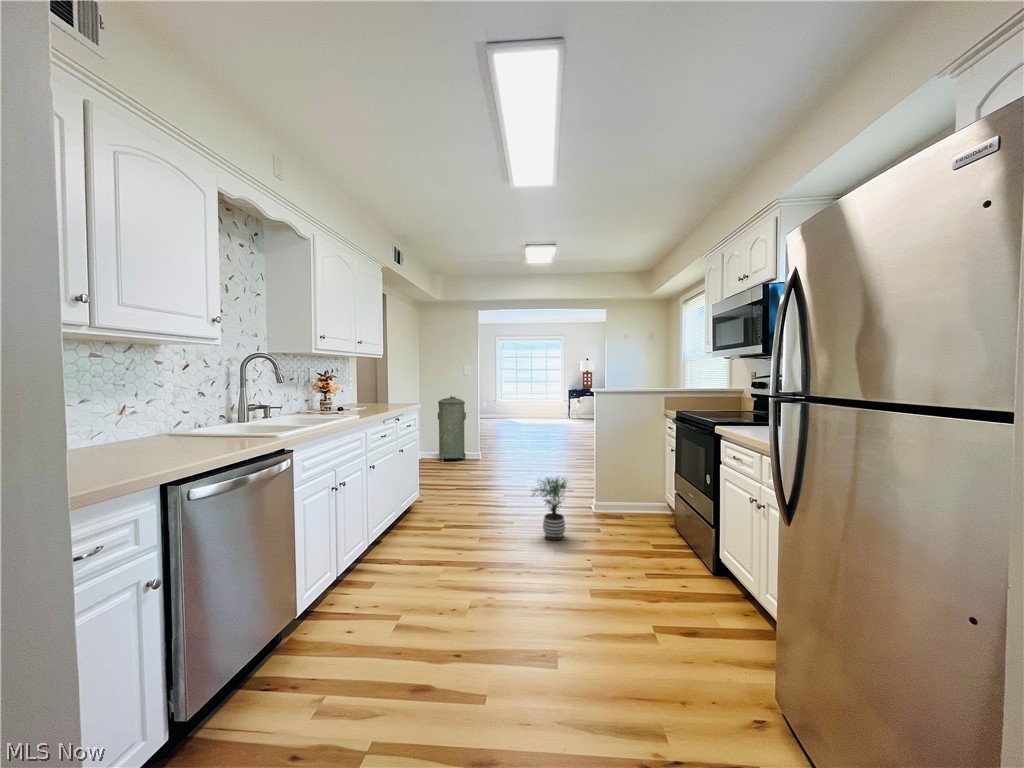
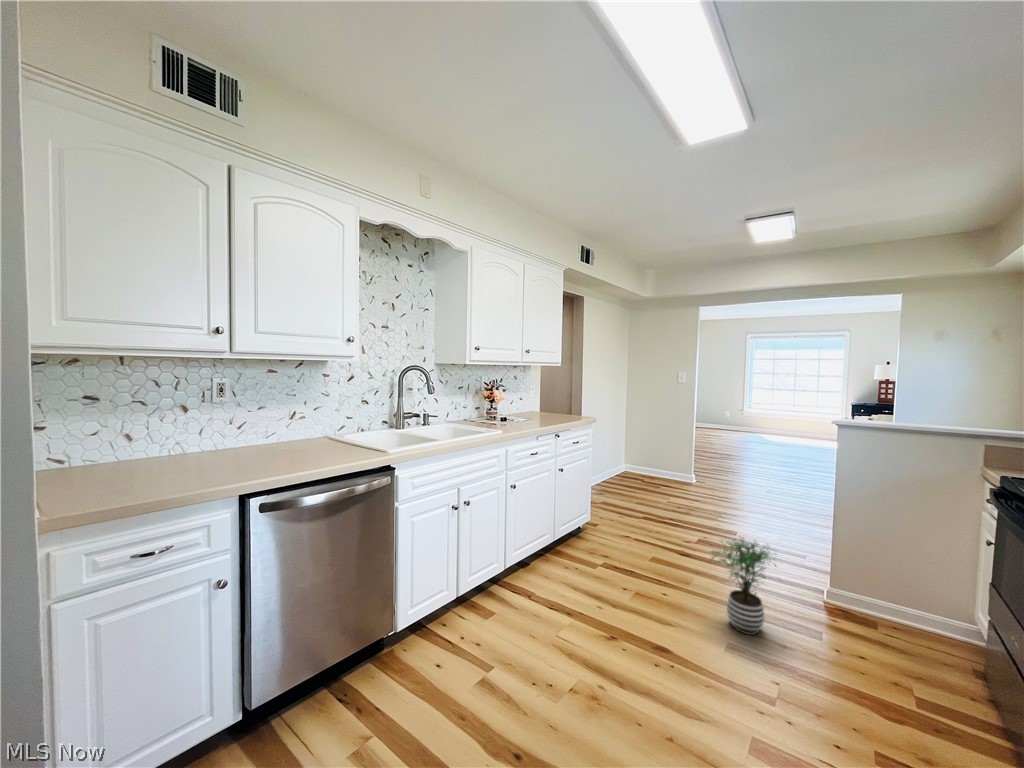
trash can: present [438,396,466,462] -> none [643,407,676,482]

